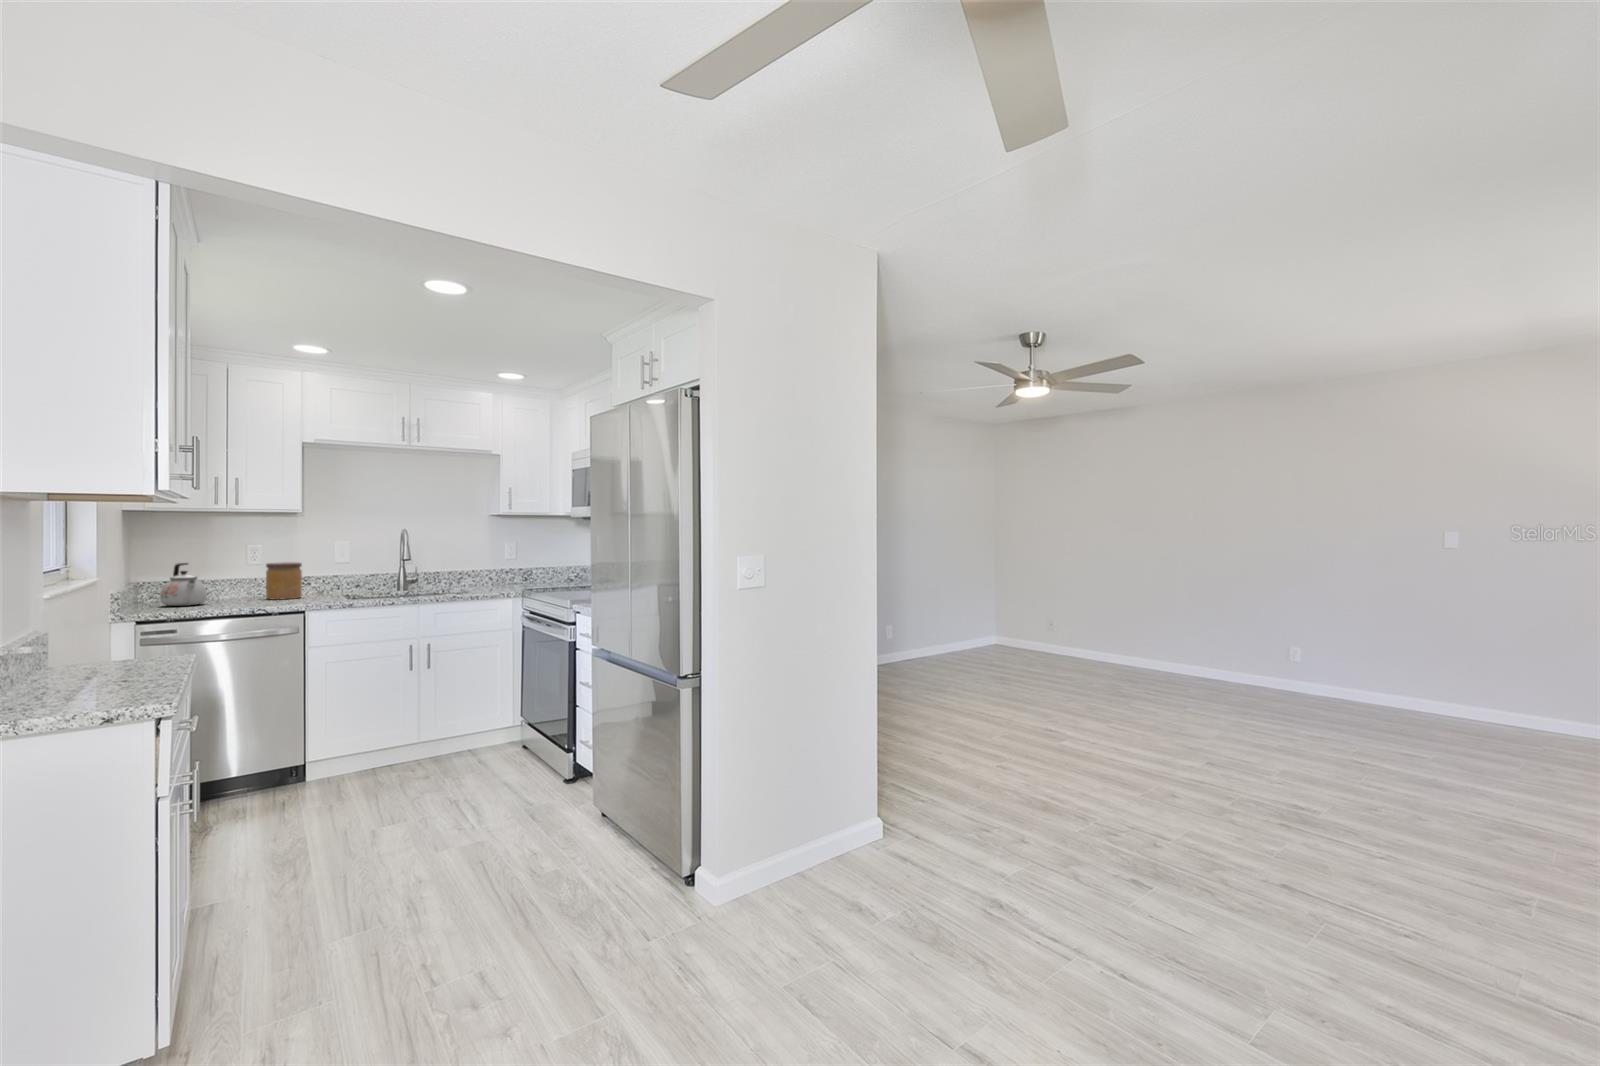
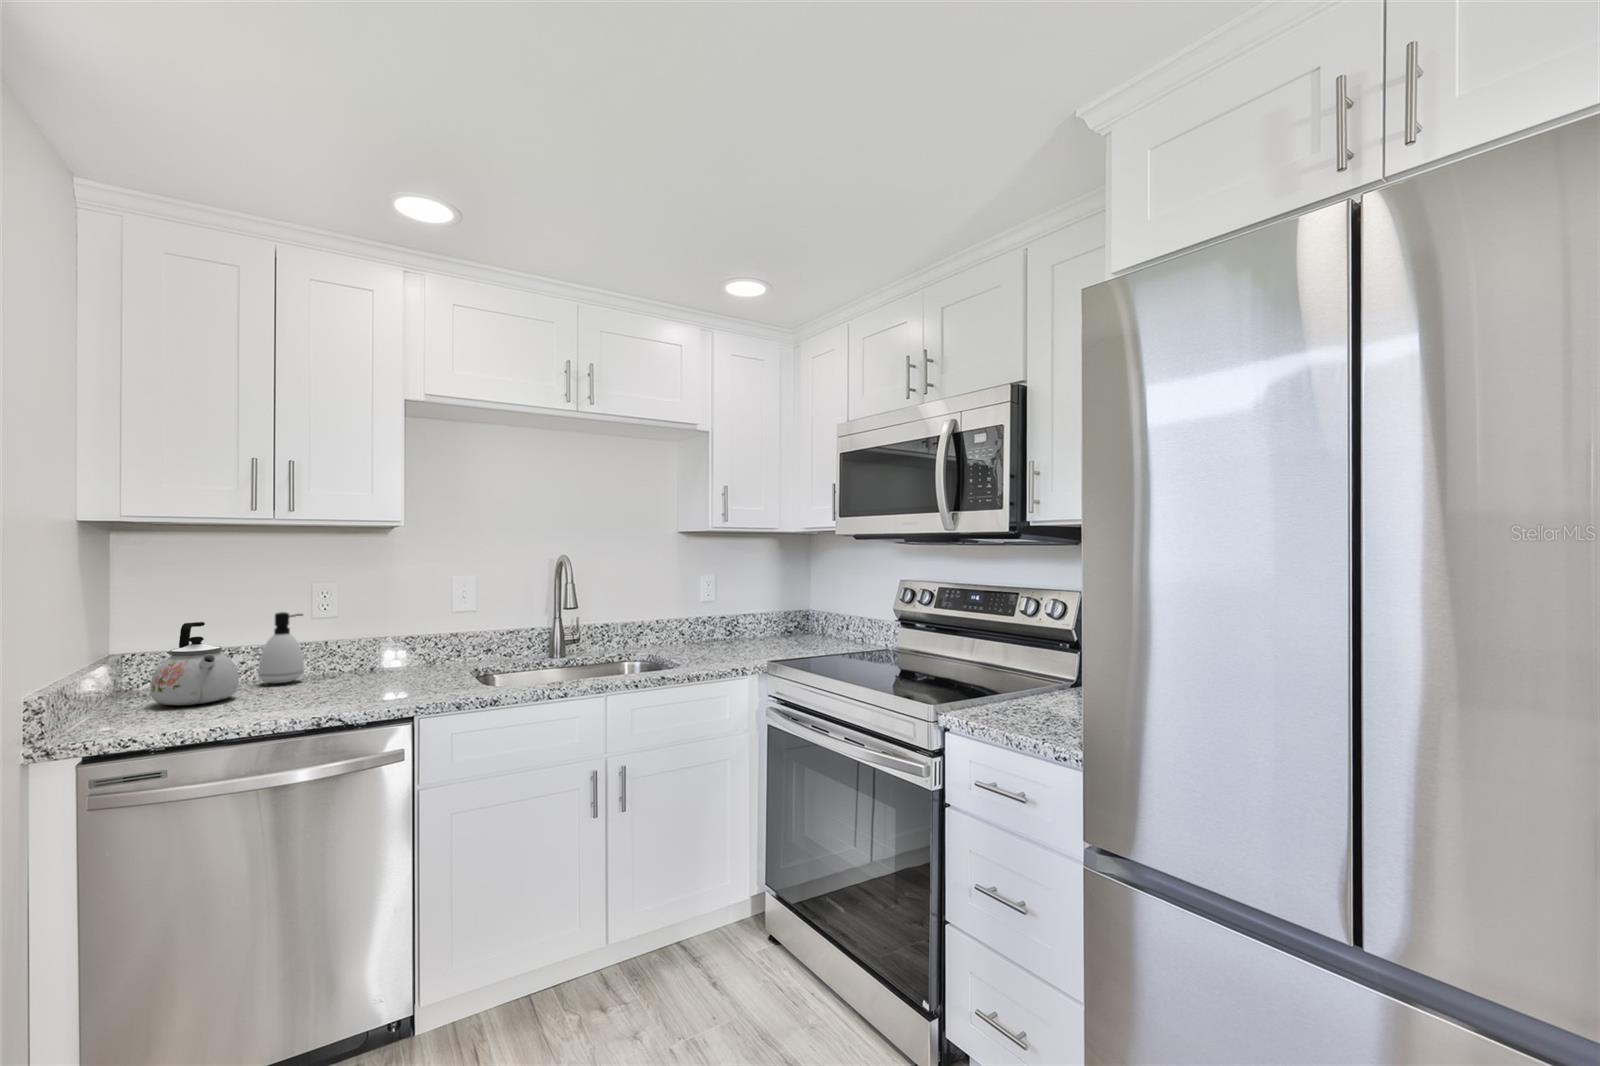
soap dispenser: none [216,560,243,600] -> present [258,612,304,683]
jar: present [266,562,302,600] -> none [343,614,402,682]

